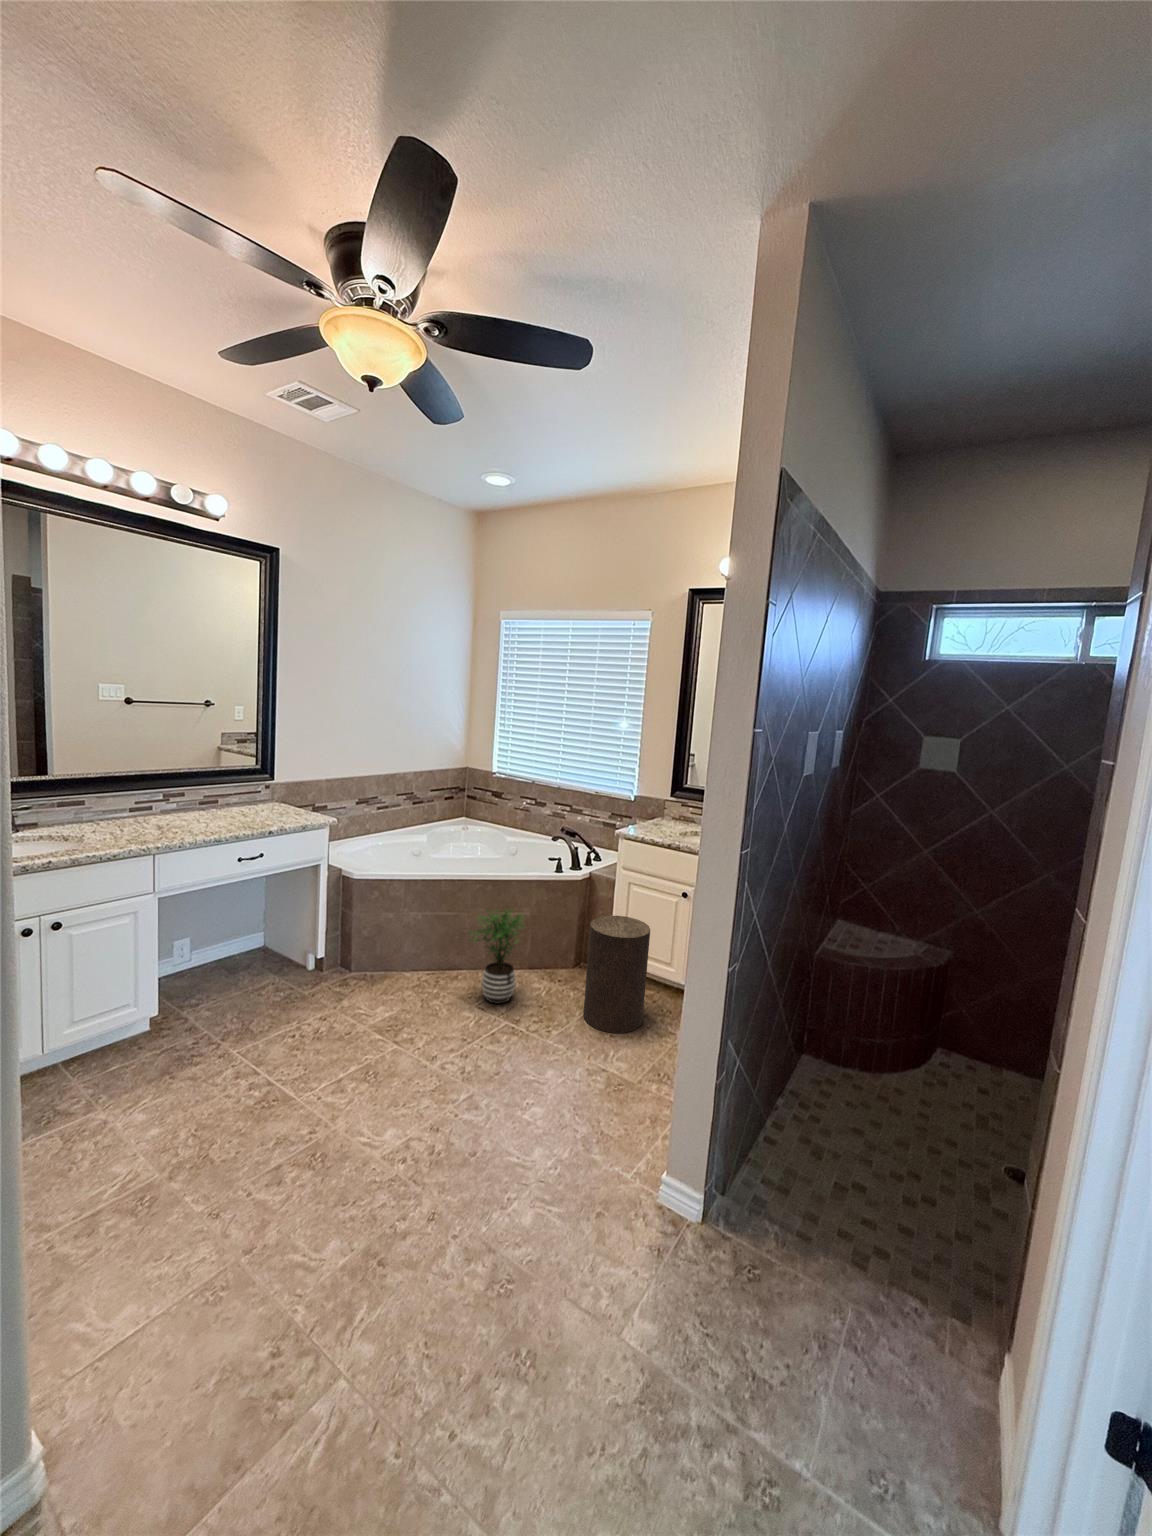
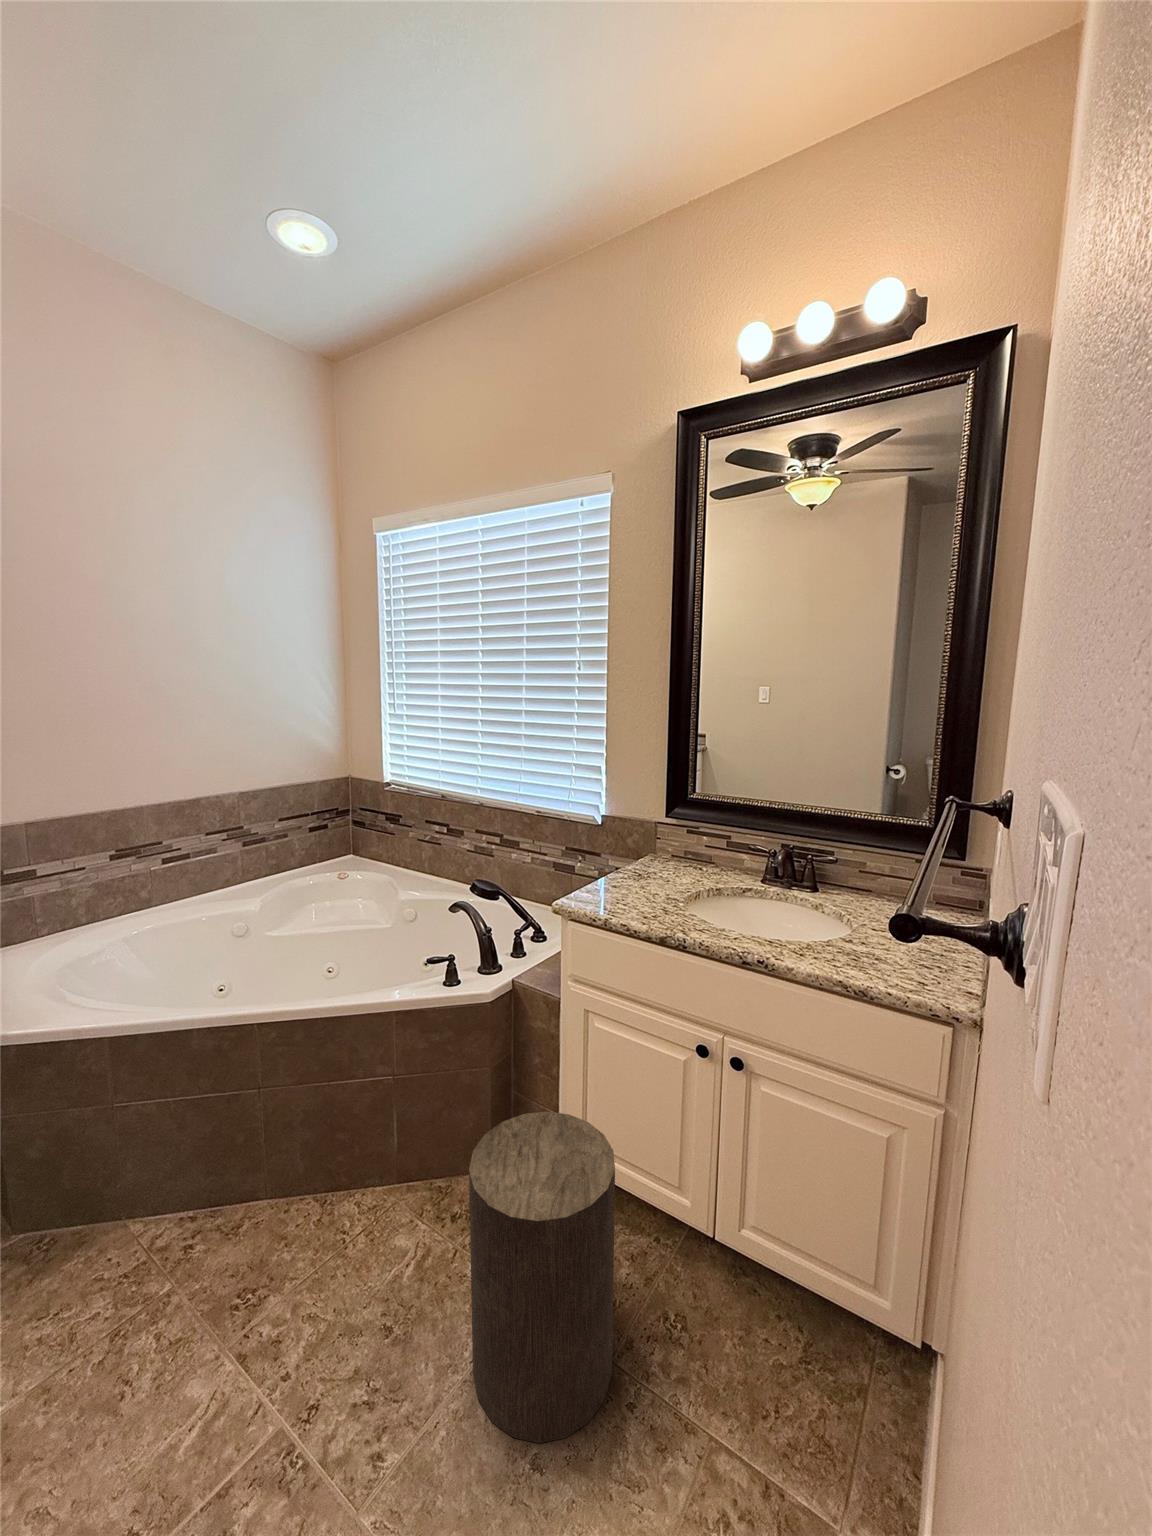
potted plant: present [468,910,524,1004] -> none [196,1087,362,1325]

